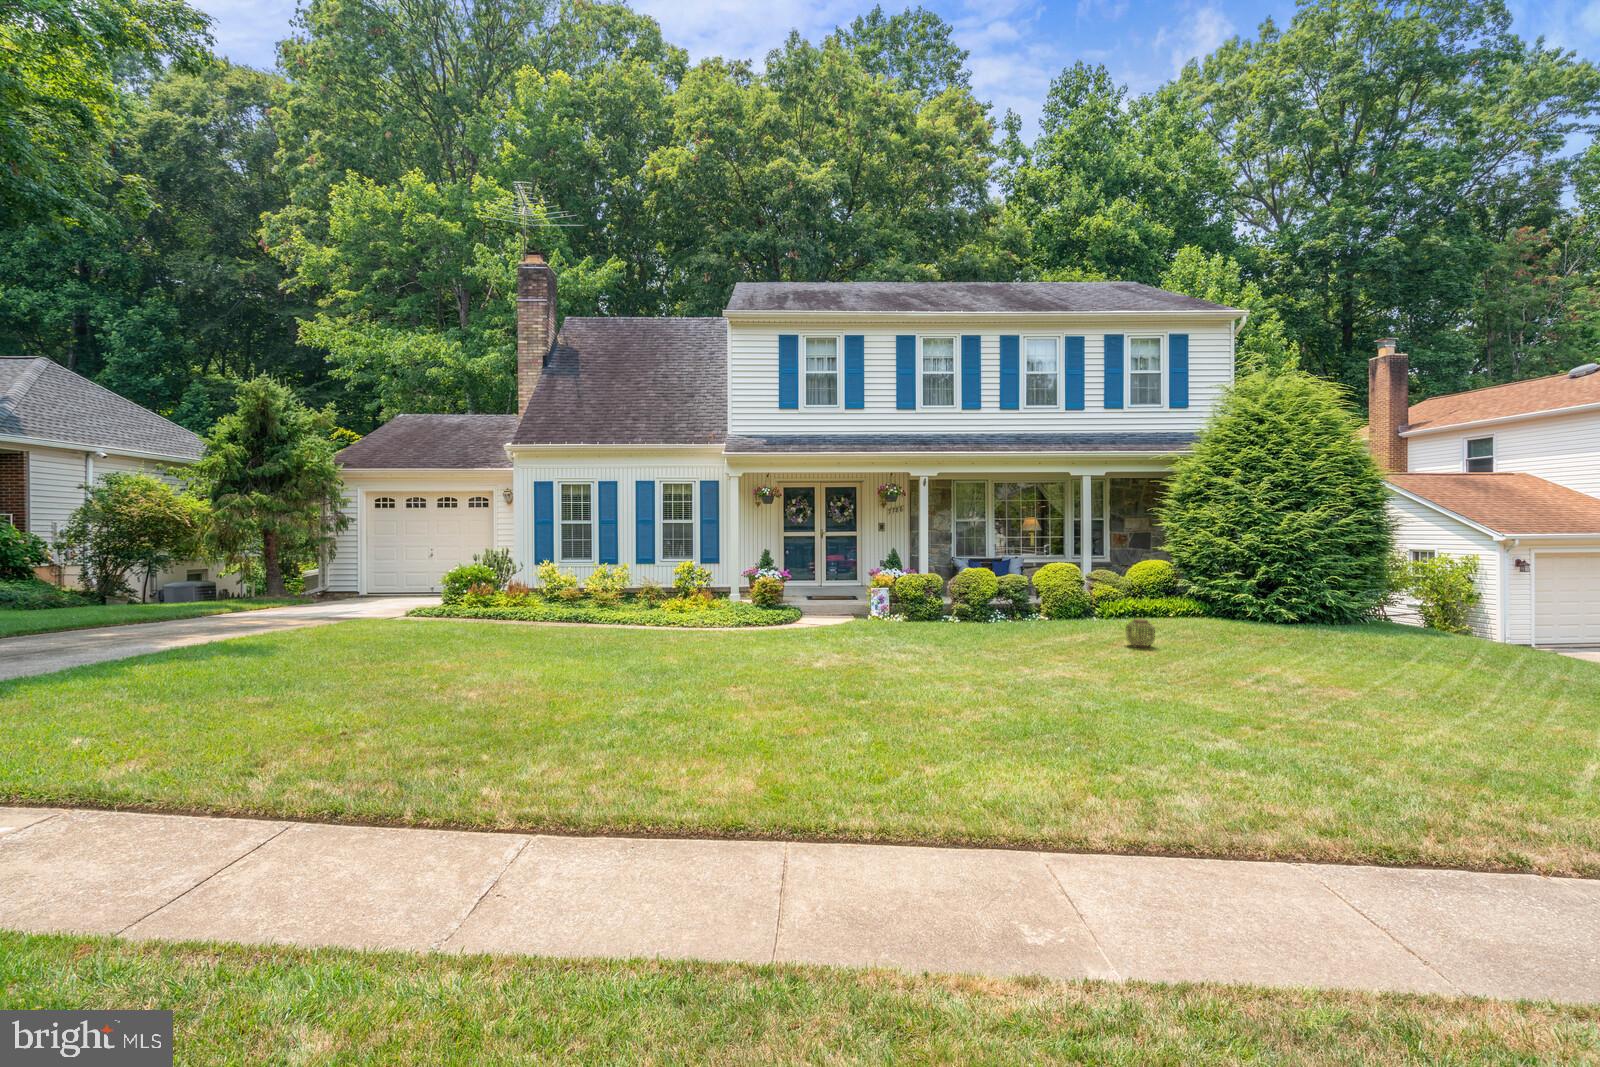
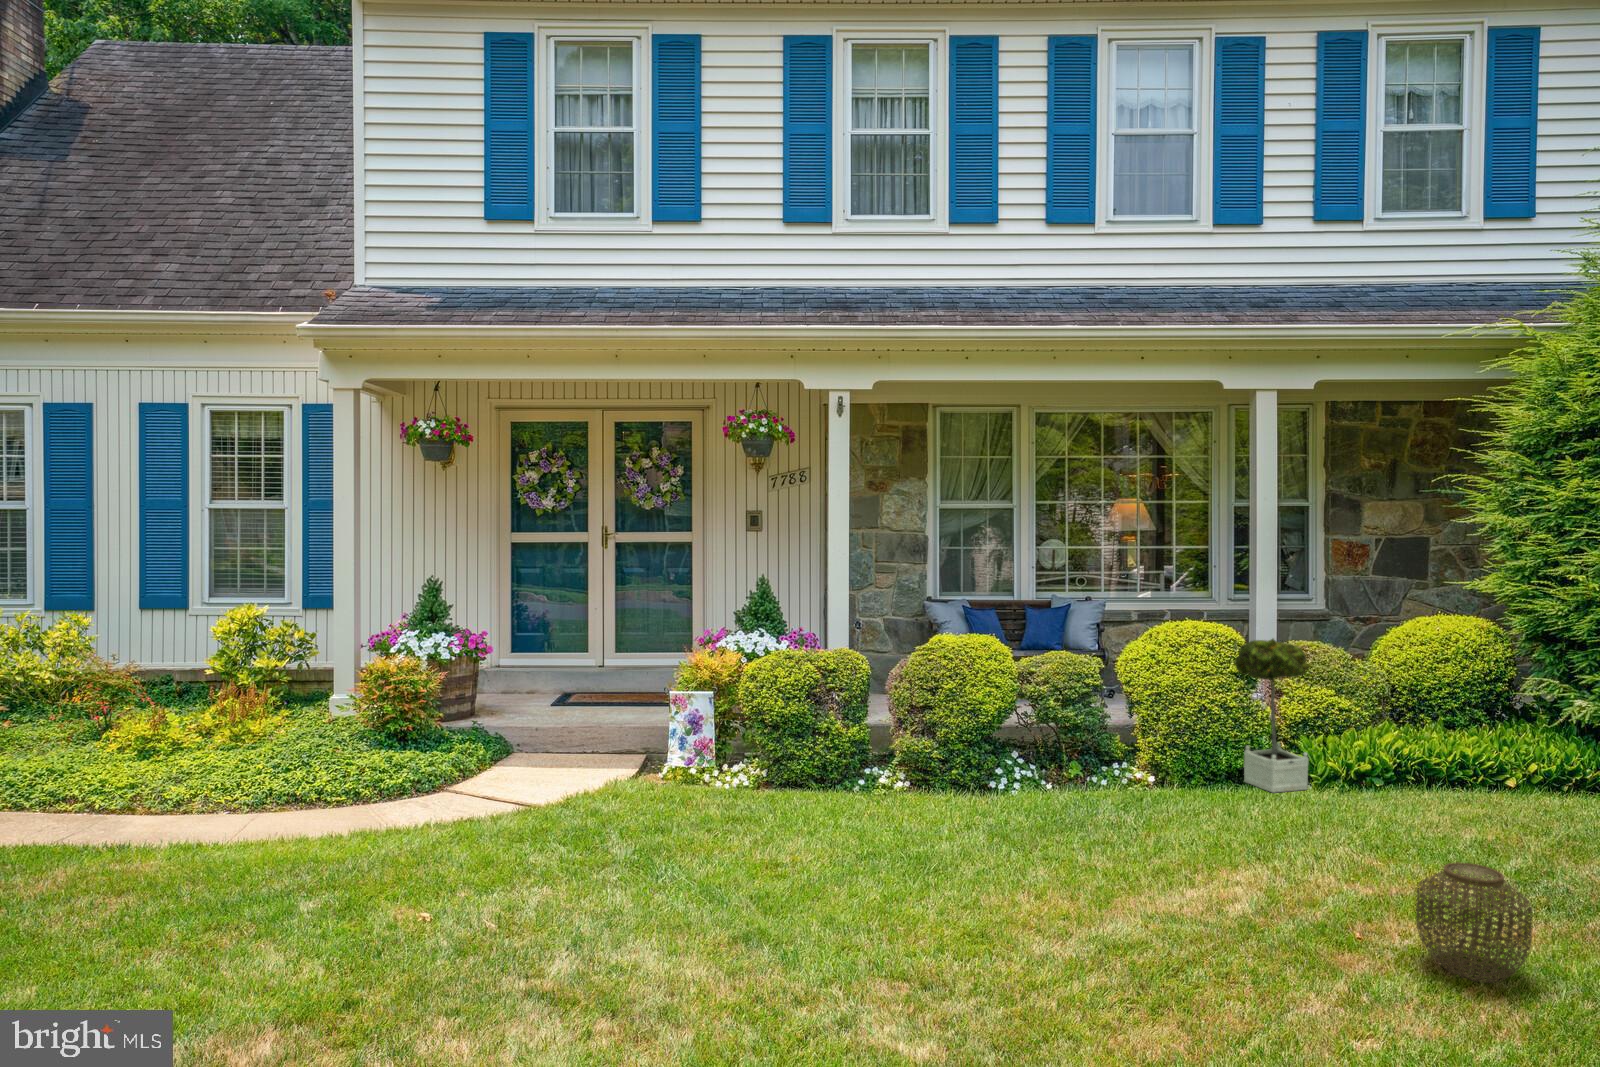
potted tree: none [1076,566,1101,619] -> present [1235,639,1309,793]

